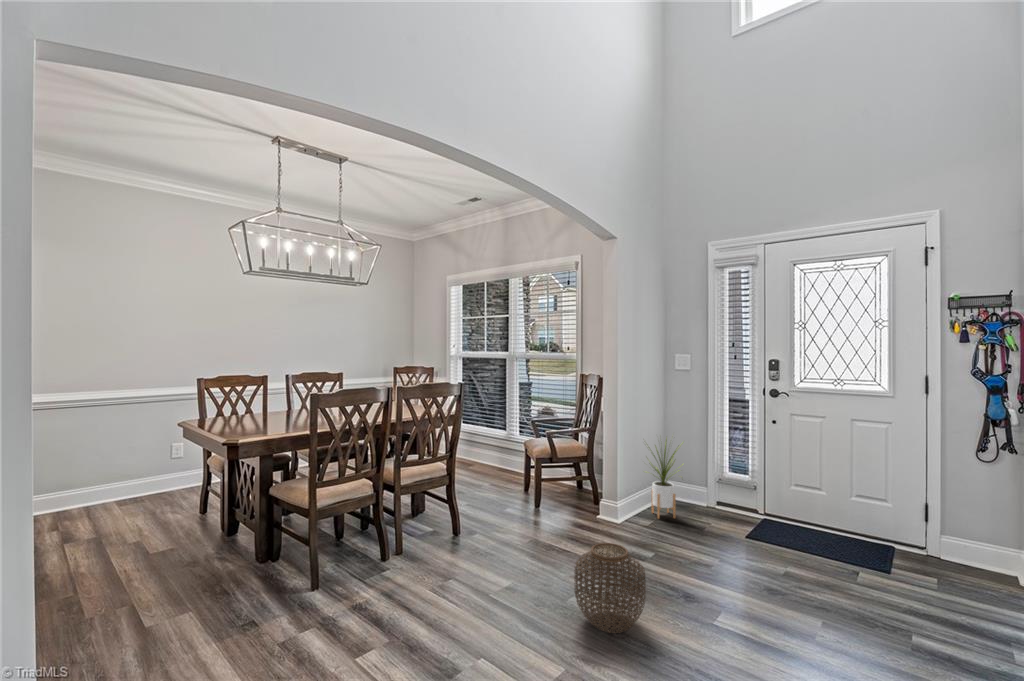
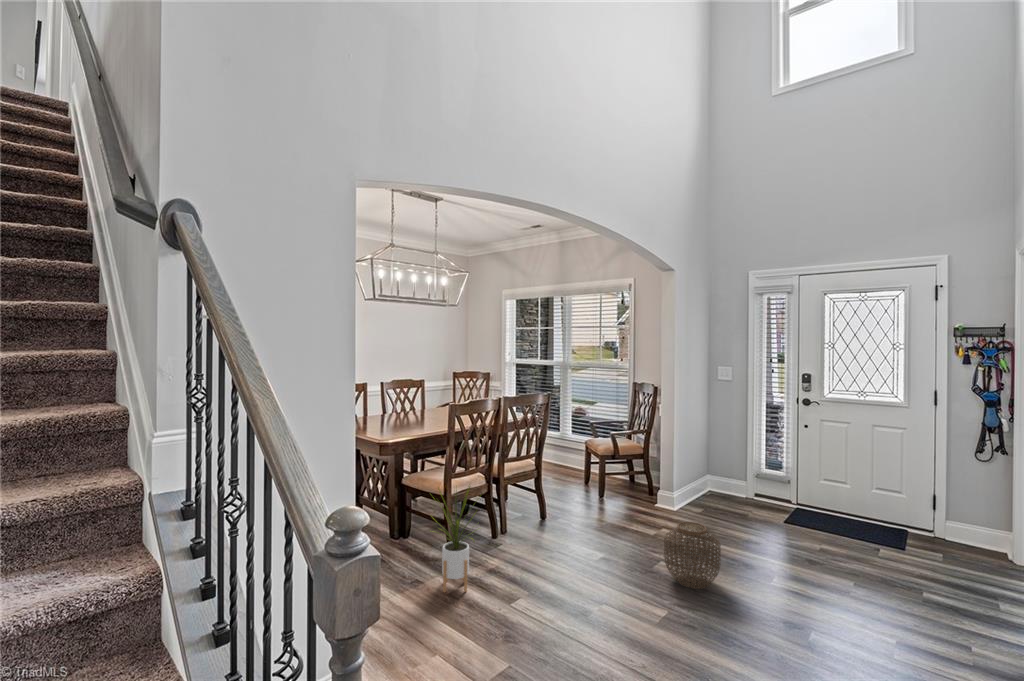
house plant: present [651,439,677,519] -> present [439,486,475,592]

